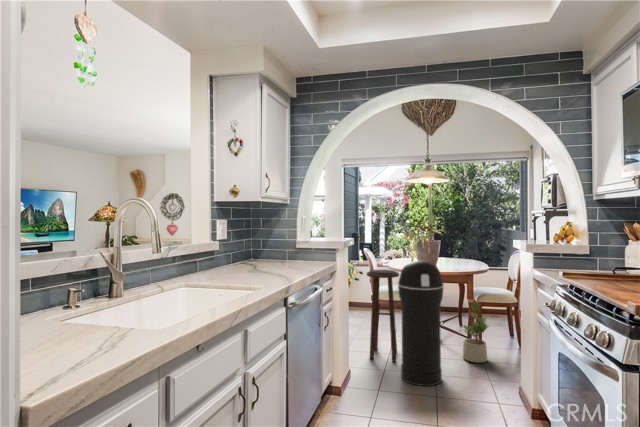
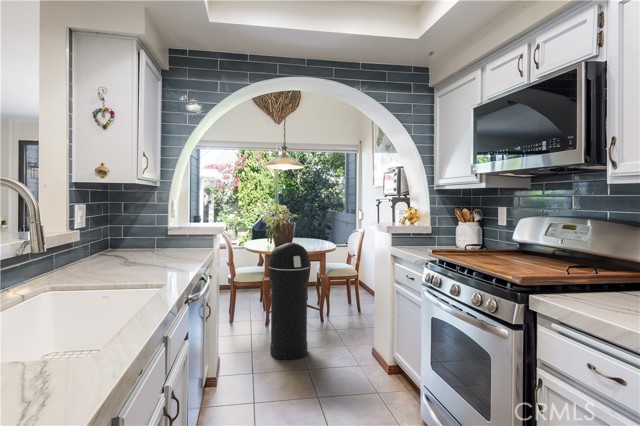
stool: present [367,270,399,361] -> none [230,253,263,343]
potted plant: present [463,301,489,362] -> none [318,277,342,331]

